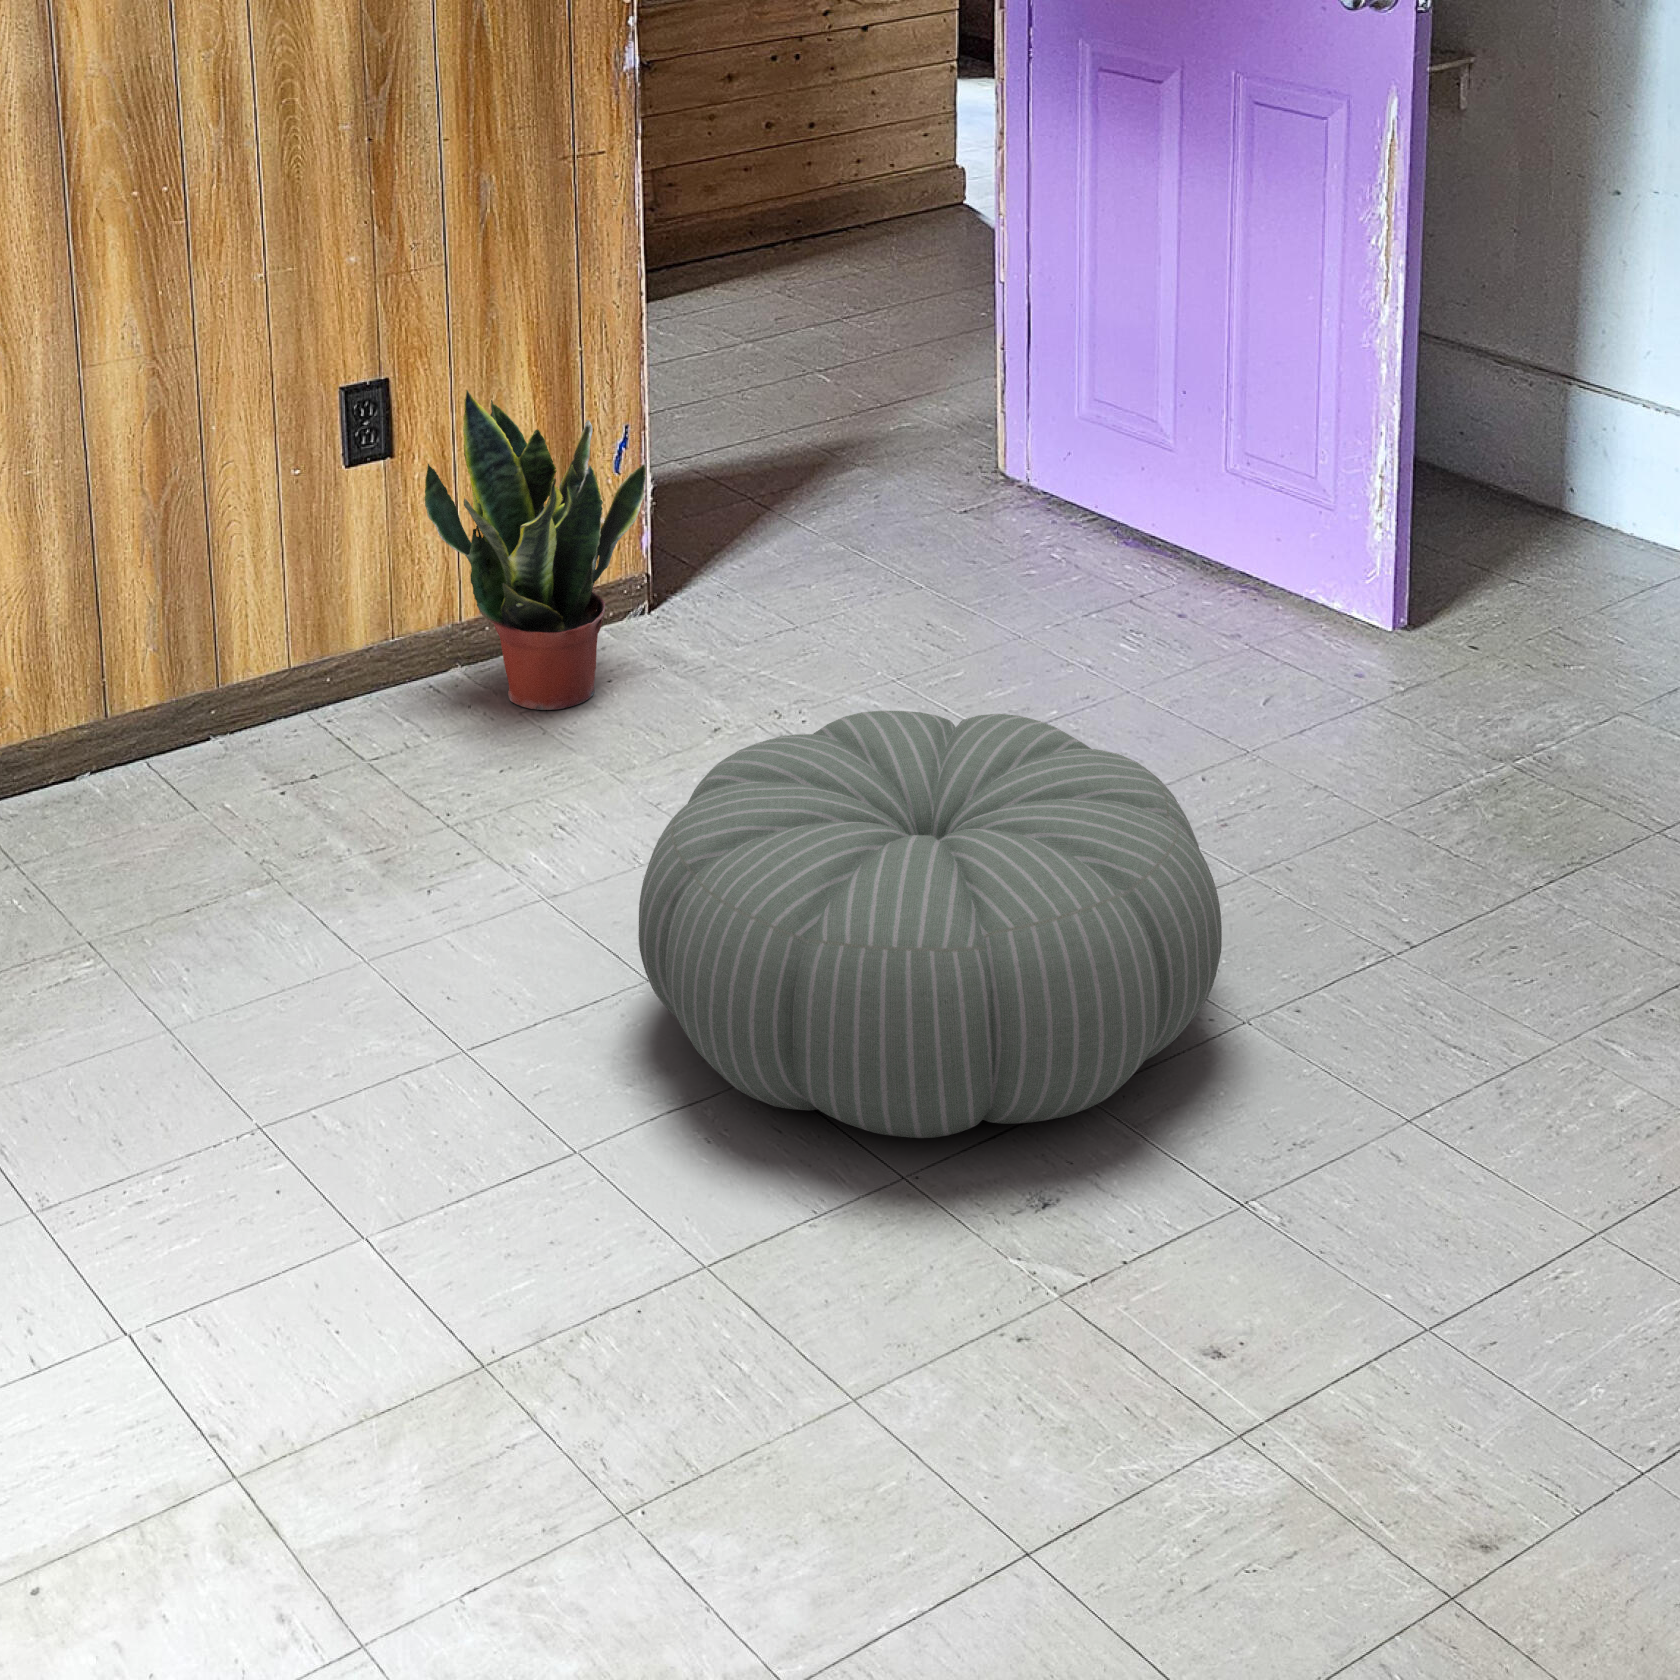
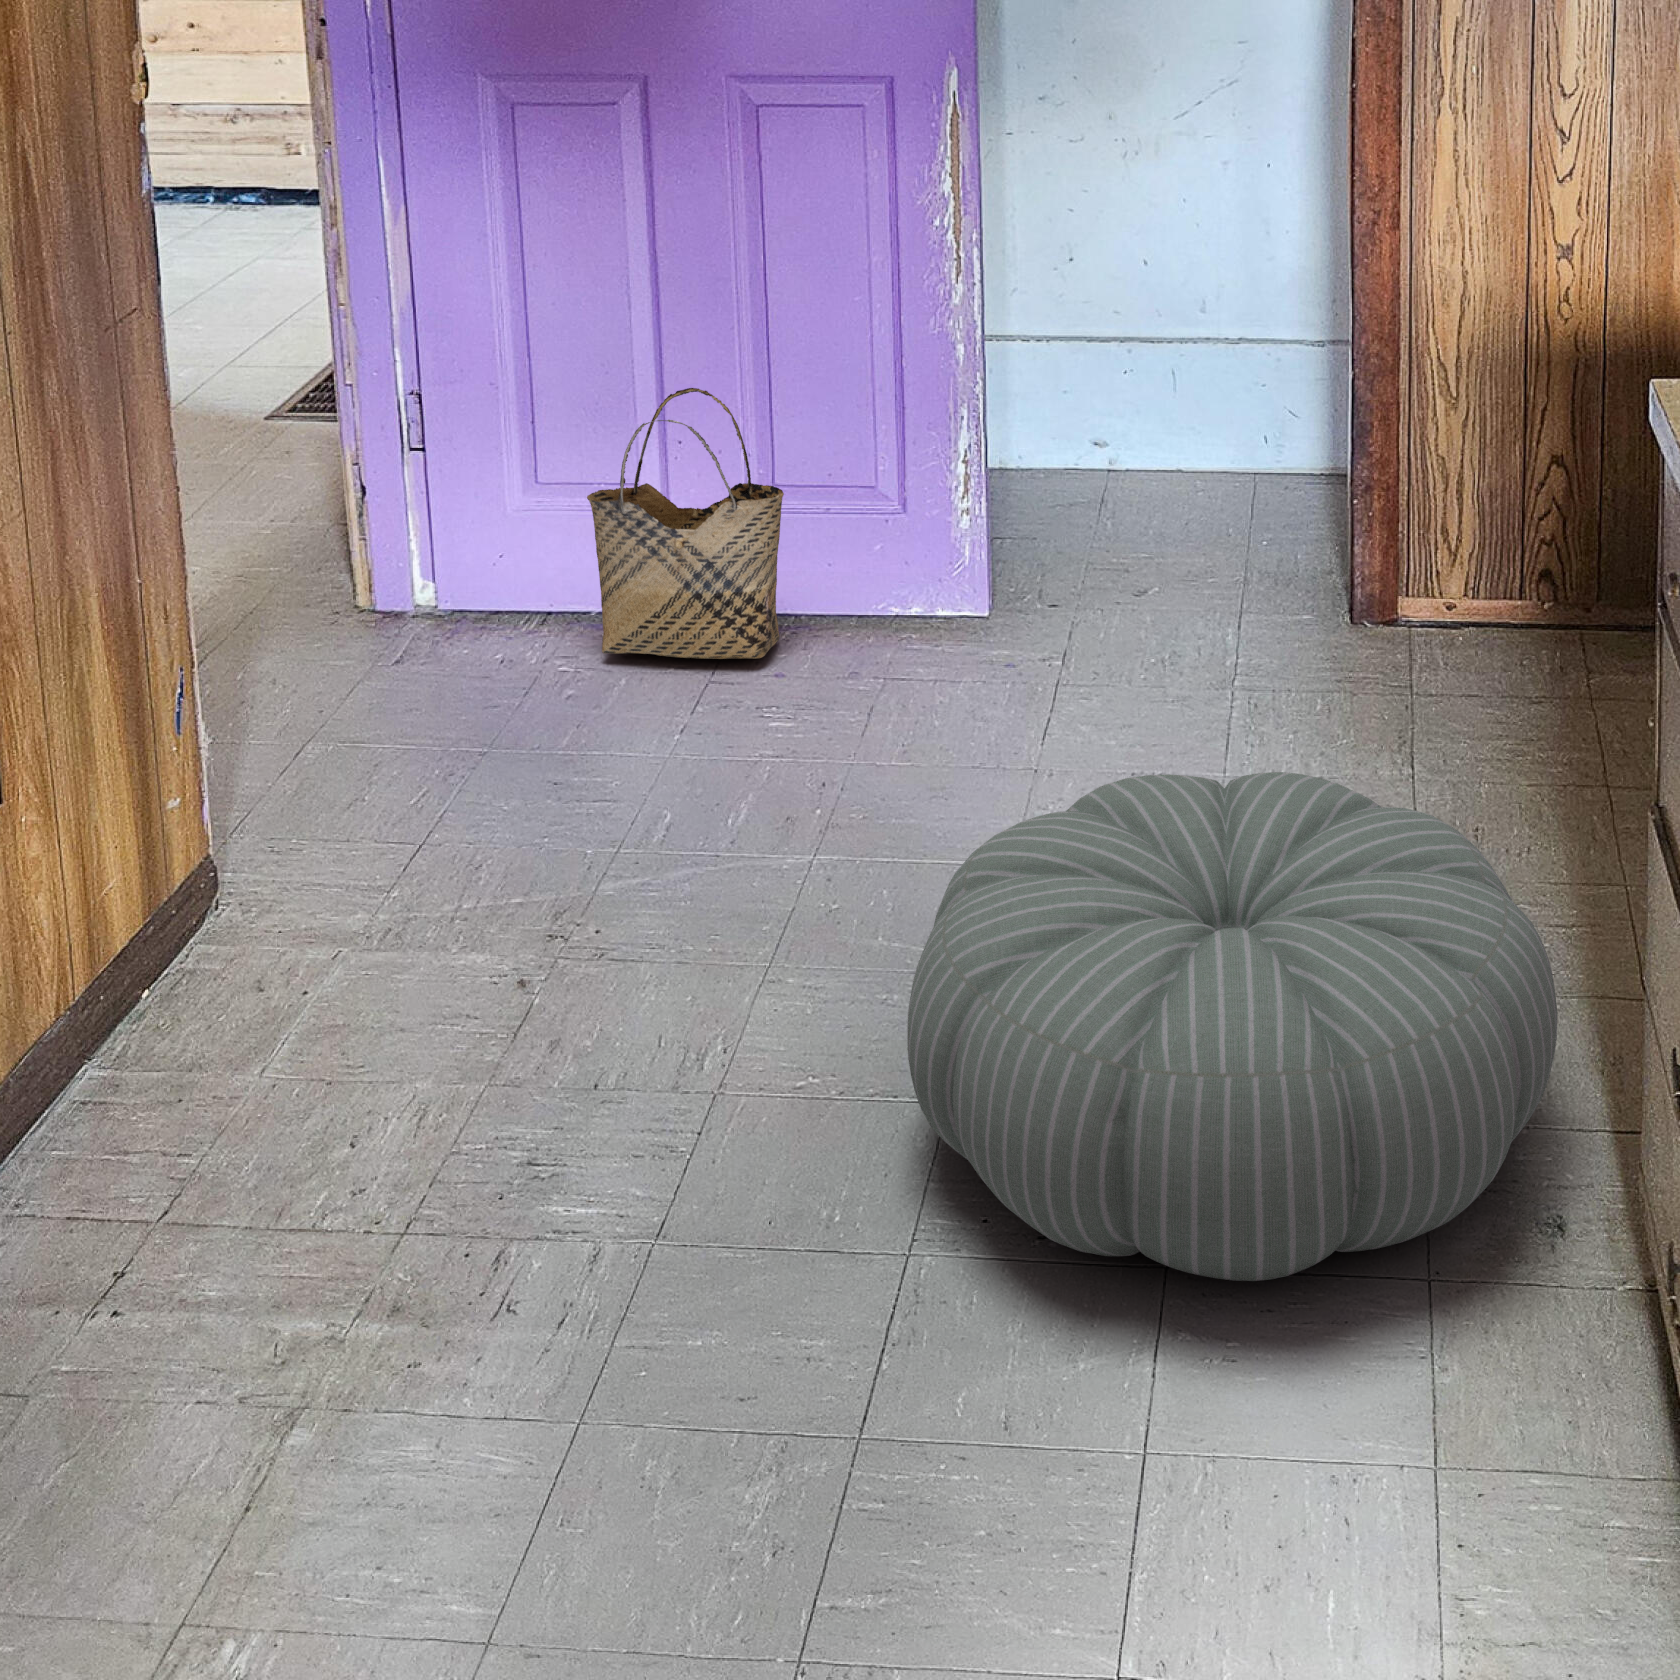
woven basket: none [1067,350,1218,601] -> present [587,388,784,659]
potted plant: present [424,390,646,710] -> none [119,658,393,1055]

